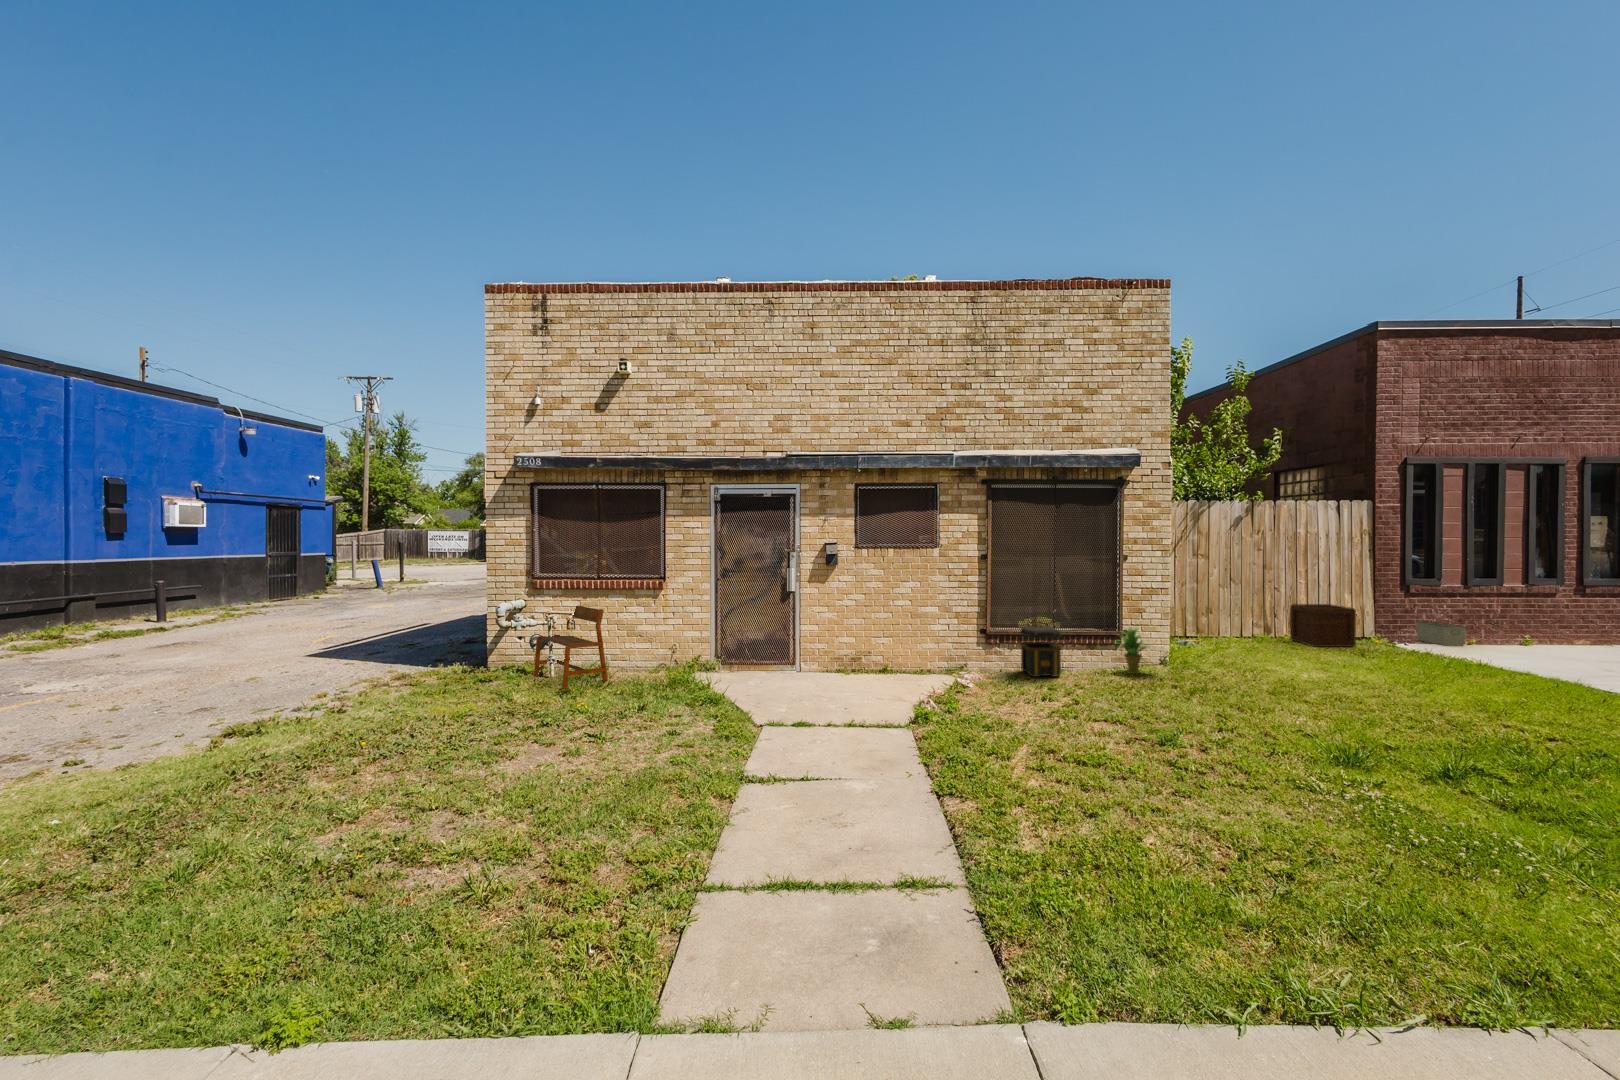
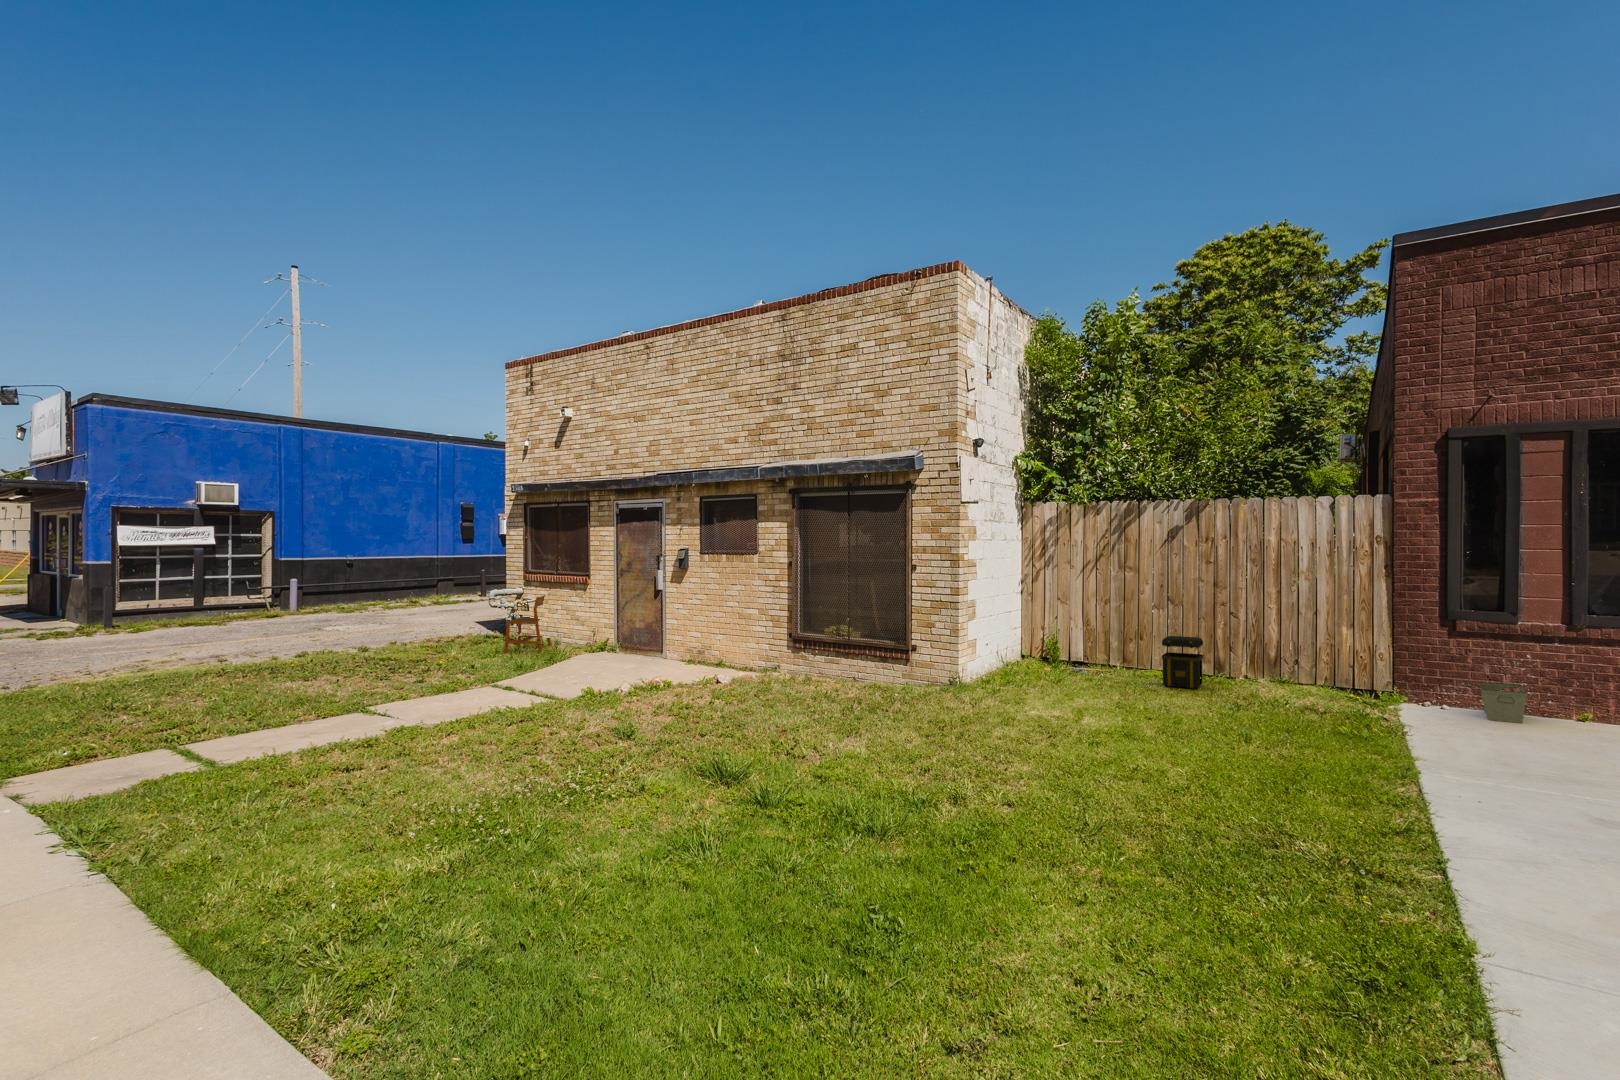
wooden crate: present [1290,604,1356,647] -> none [1254,641,1323,704]
toolbox: present [1020,626,1062,677] -> present [1162,636,1203,689]
potted plant: present [1121,628,1147,674] -> none [885,640,922,691]

